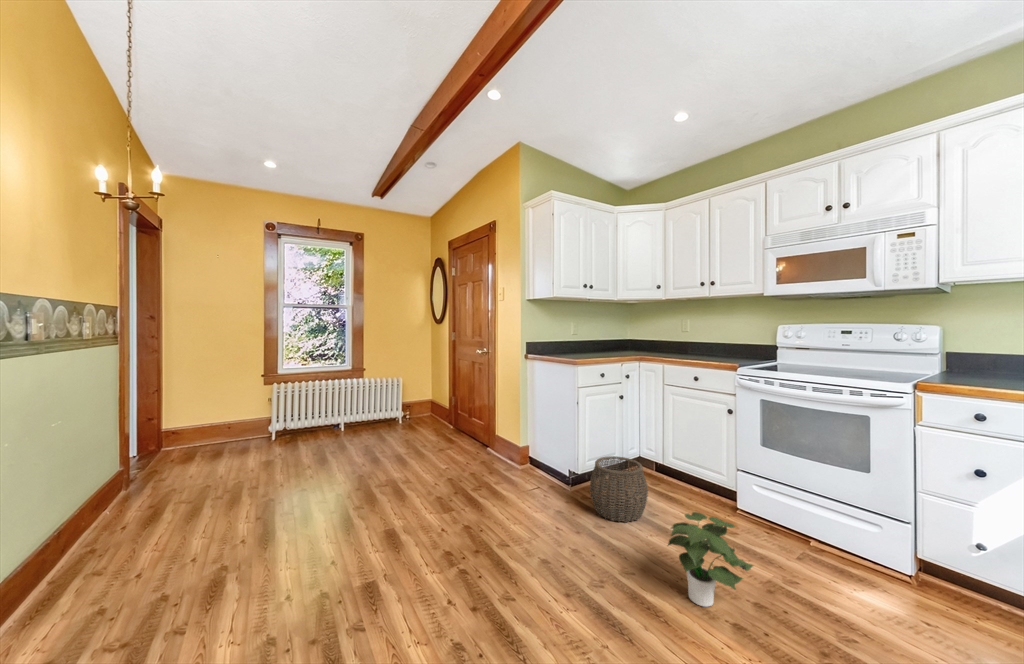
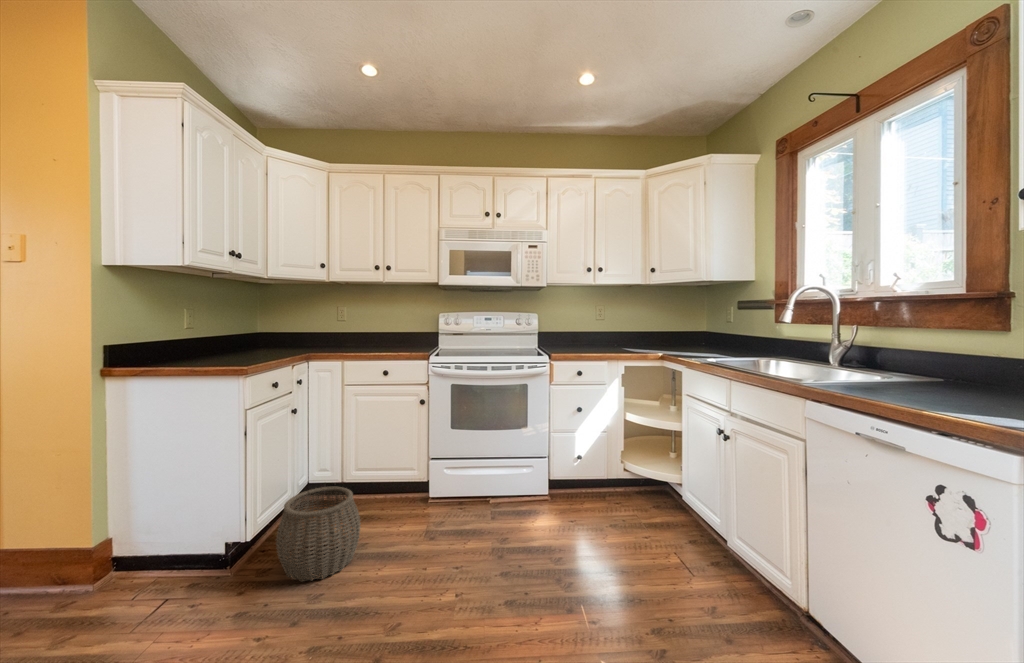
potted plant: present [668,512,754,607] -> none [428,510,512,611]

